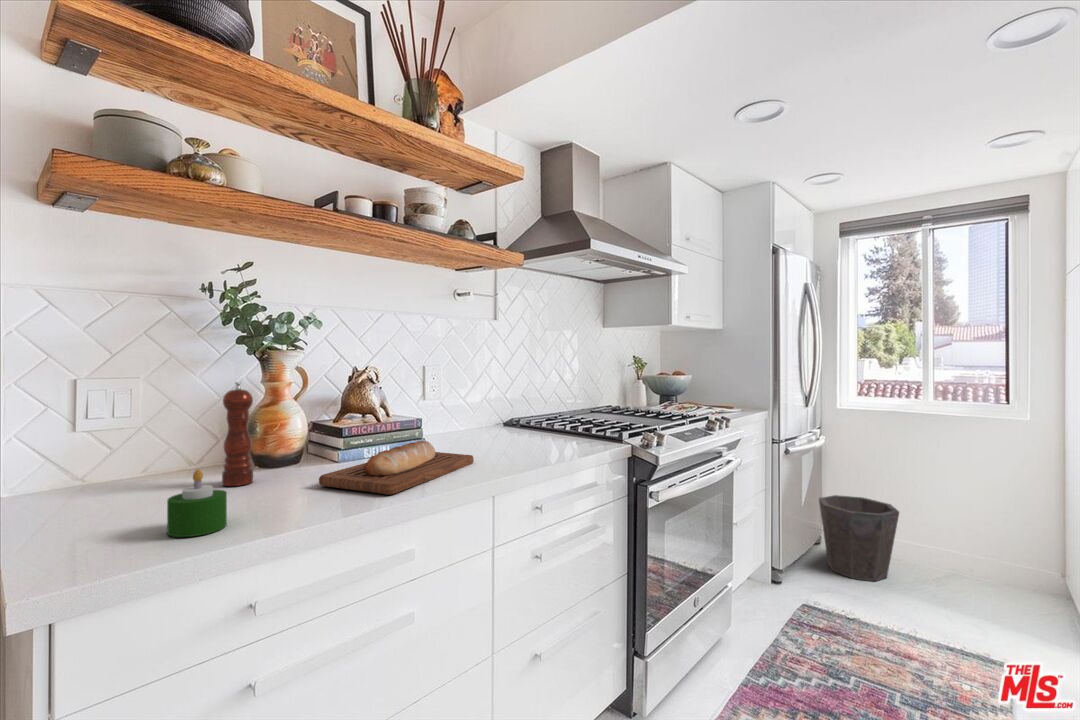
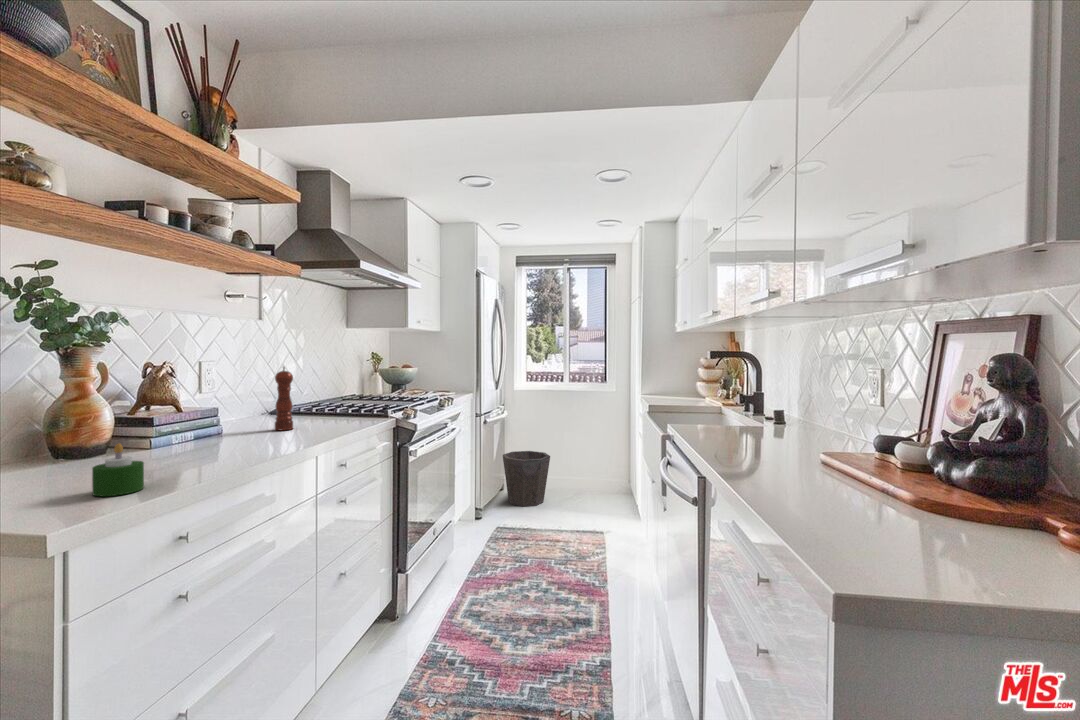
pepper mill: present [222,382,253,486] -> present [275,367,293,430]
bread loaf: present [319,441,474,495] -> none [174,422,289,460]

